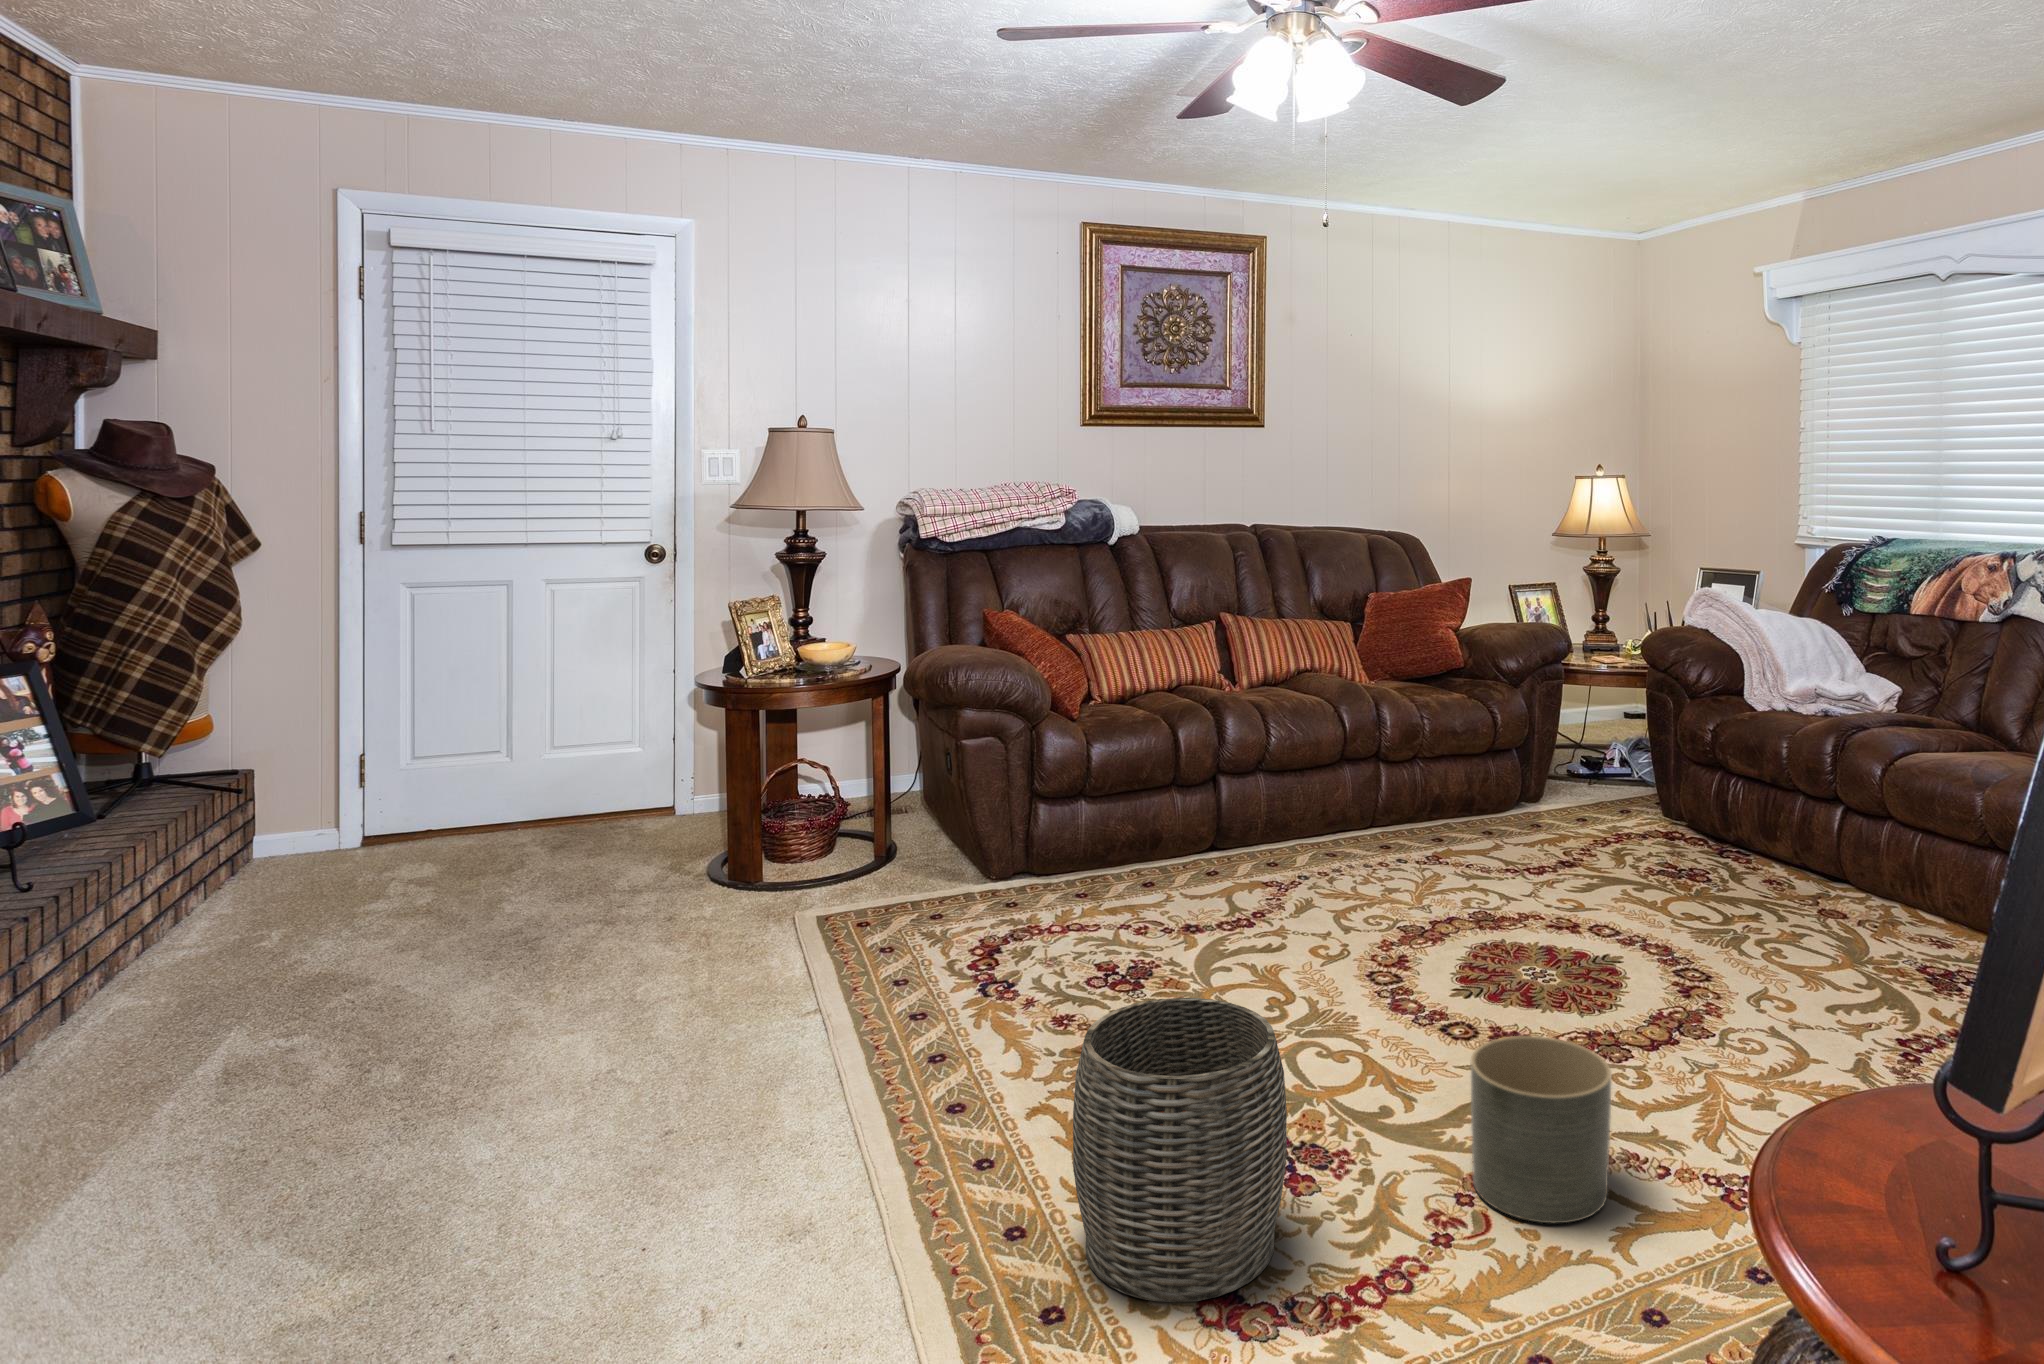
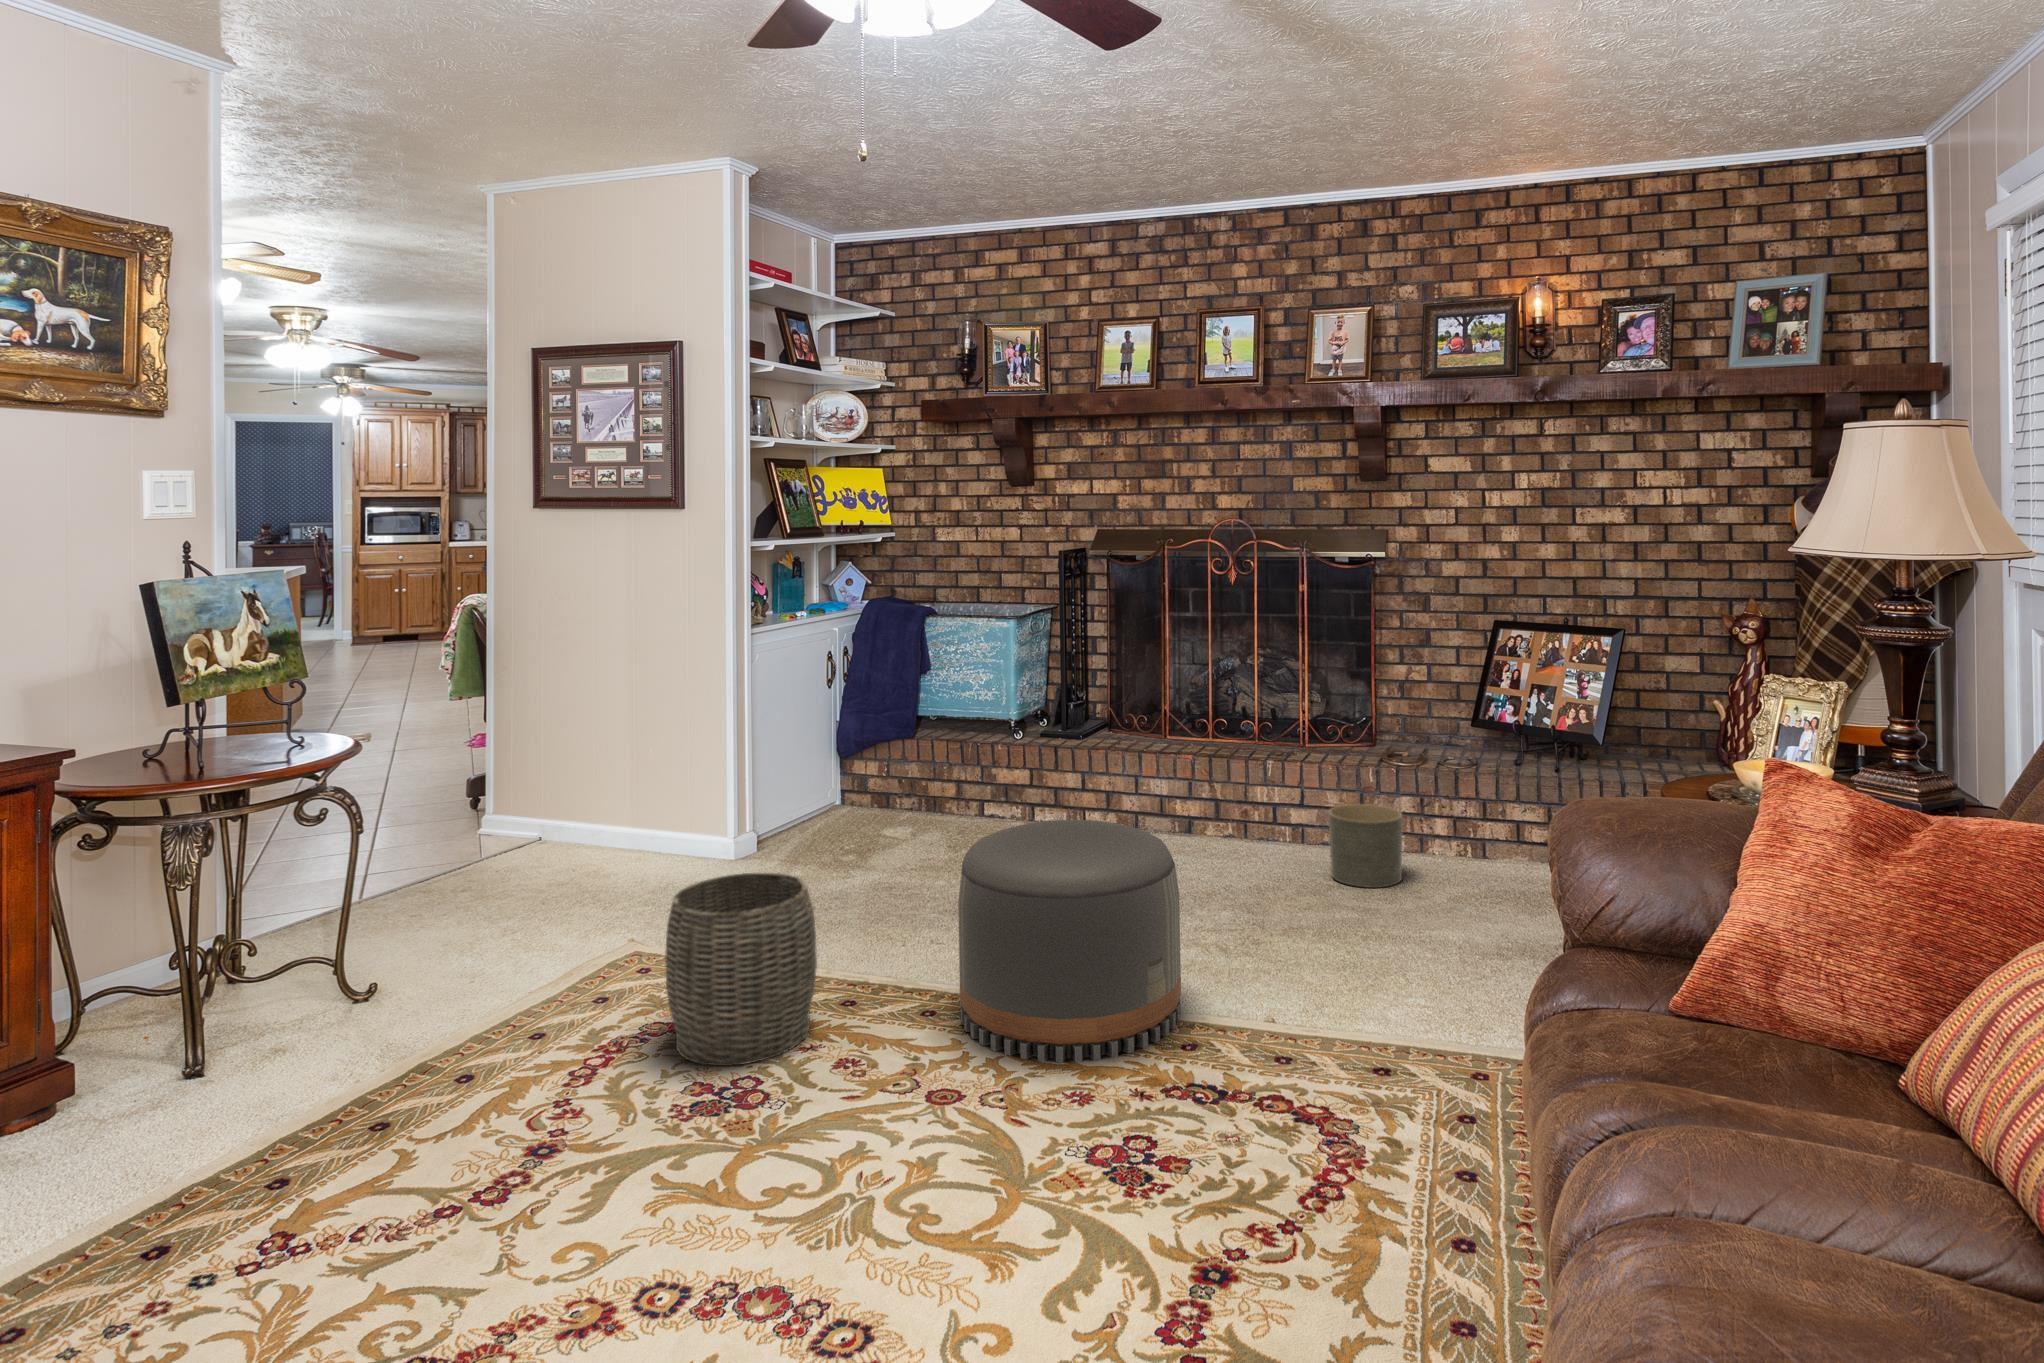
pouf: none [742,860,1027,1167] -> present [958,820,1181,1062]
planter: present [1471,1036,1612,1223] -> present [1329,804,1402,888]

